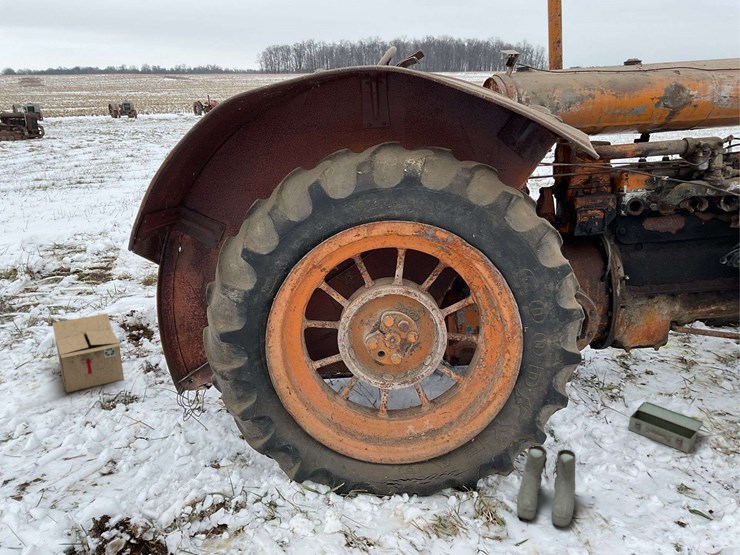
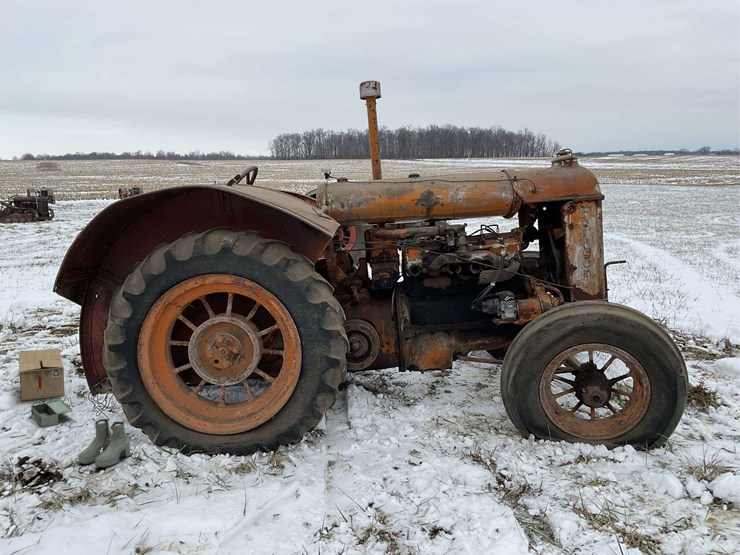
toolbox: present [628,402,703,453] -> present [31,400,73,427]
boots: present [517,445,575,527] -> present [79,419,130,468]

